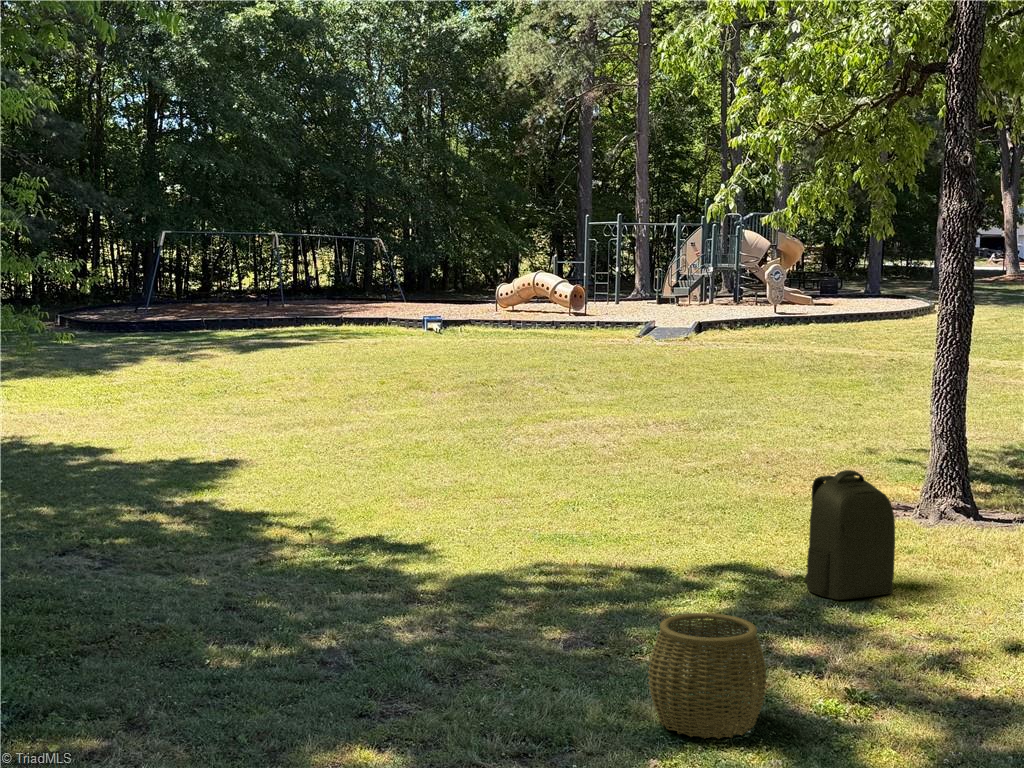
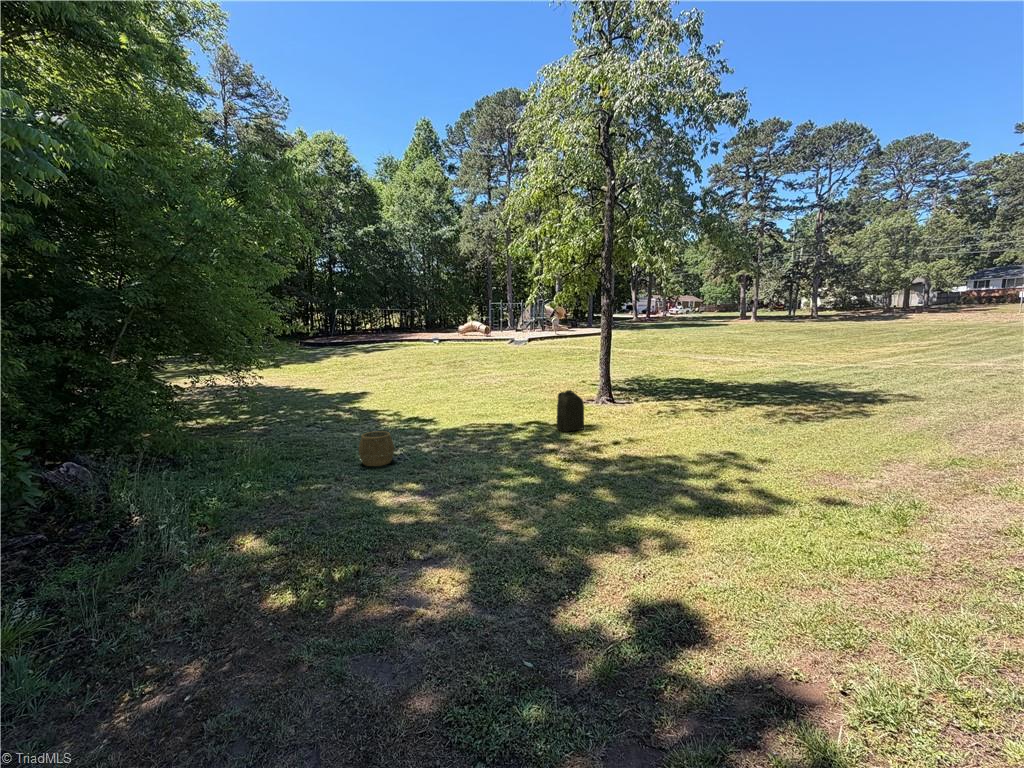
woven basket: present [648,613,767,739] -> present [359,431,394,466]

